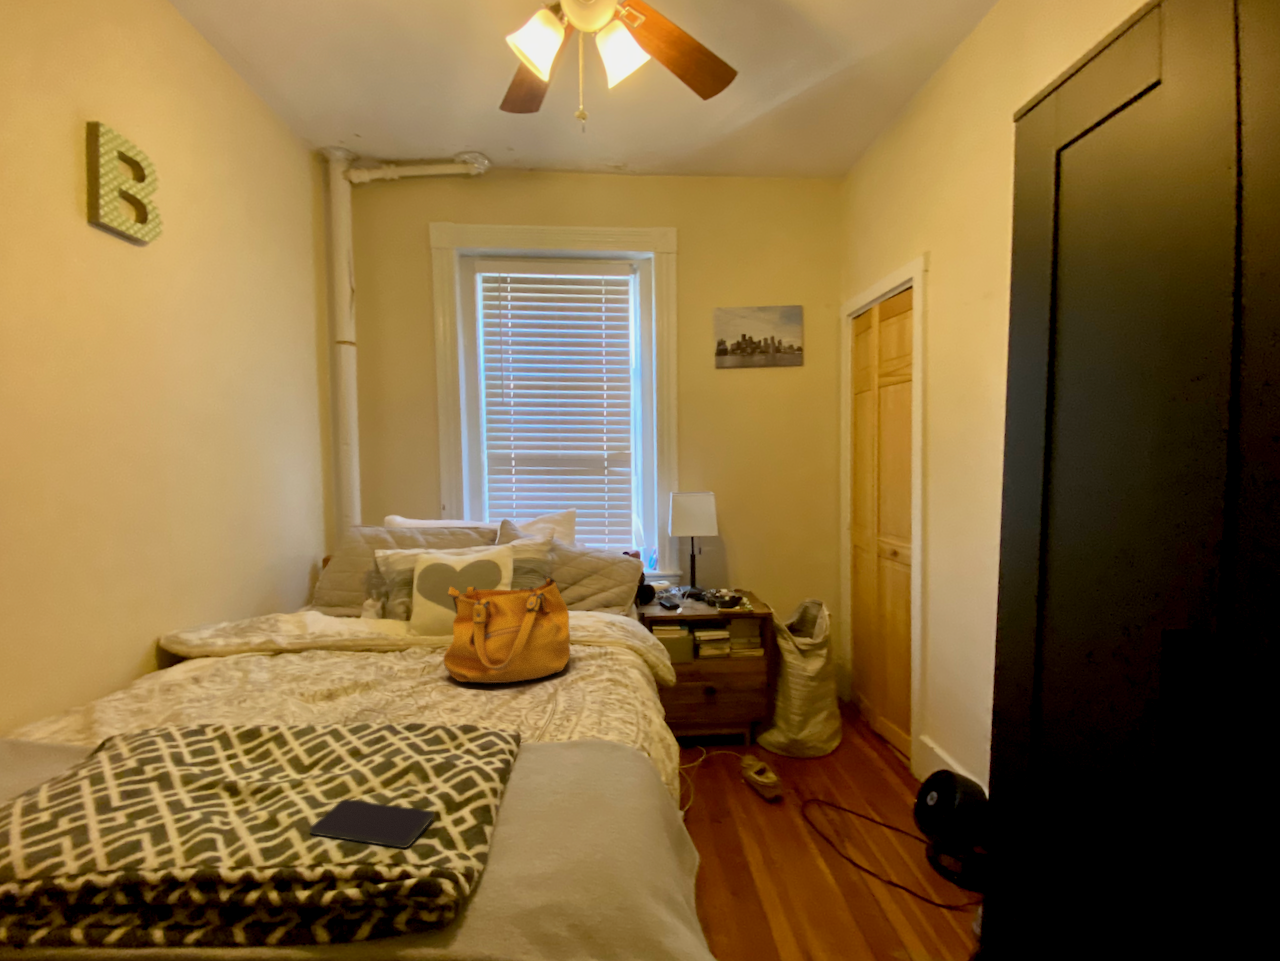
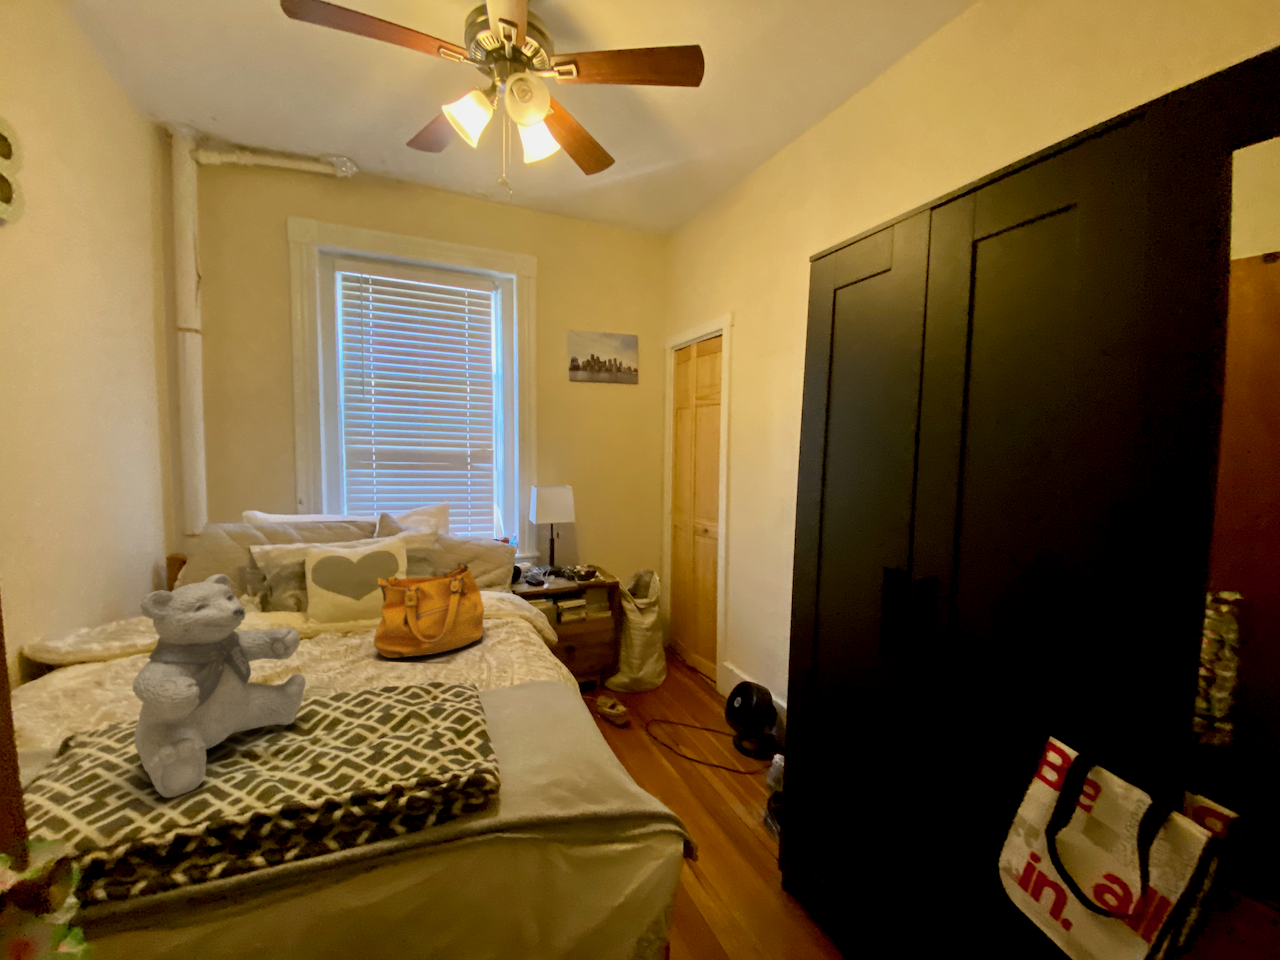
teddy bear: none [95,568,319,824] -> present [133,574,306,798]
smartphone: present [310,799,434,848] -> none [359,739,453,770]

